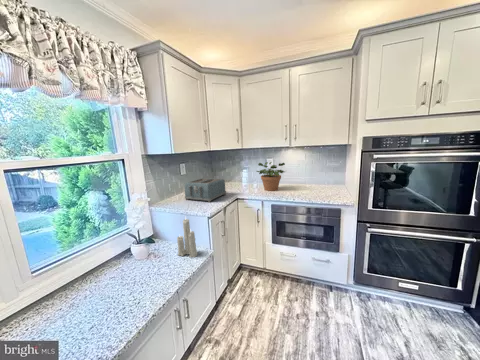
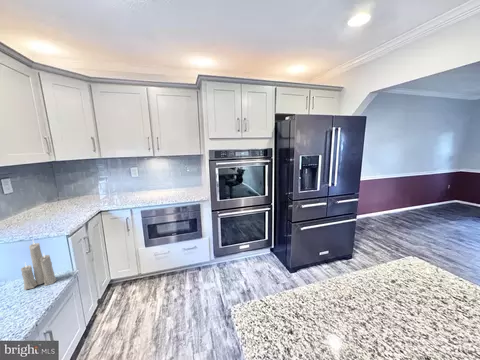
potted plant: present [257,162,285,191] -> none [119,170,155,199]
toaster: present [185,178,226,202] -> none [18,193,84,224]

